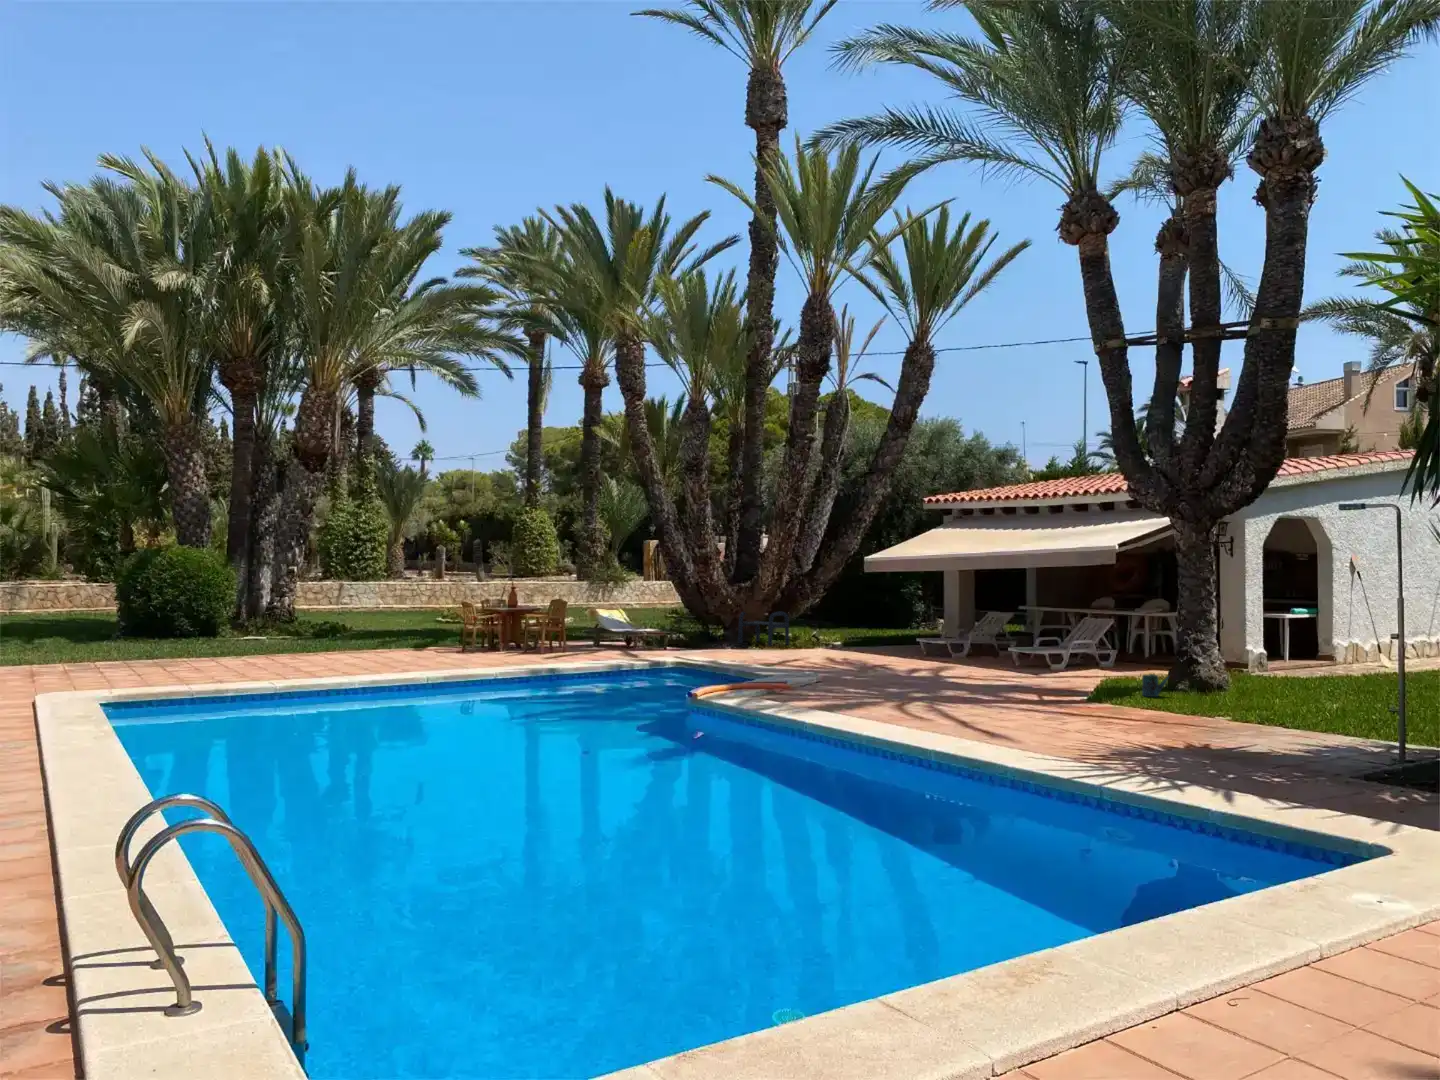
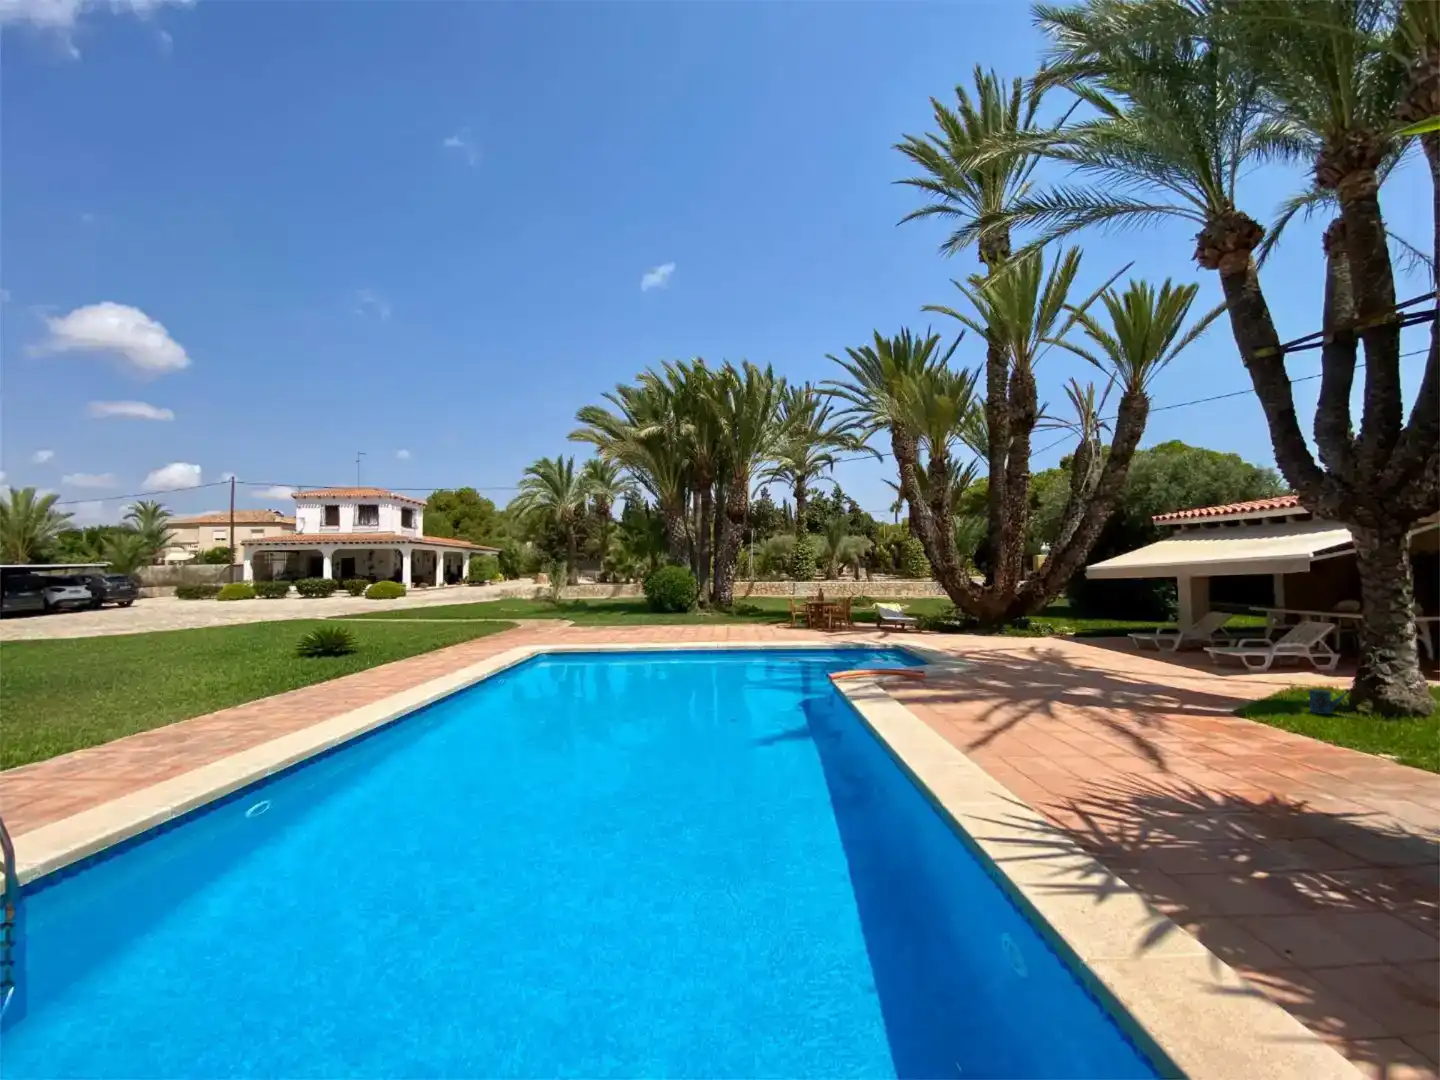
bench: present [738,612,790,646] -> none [979,605,1019,633]

